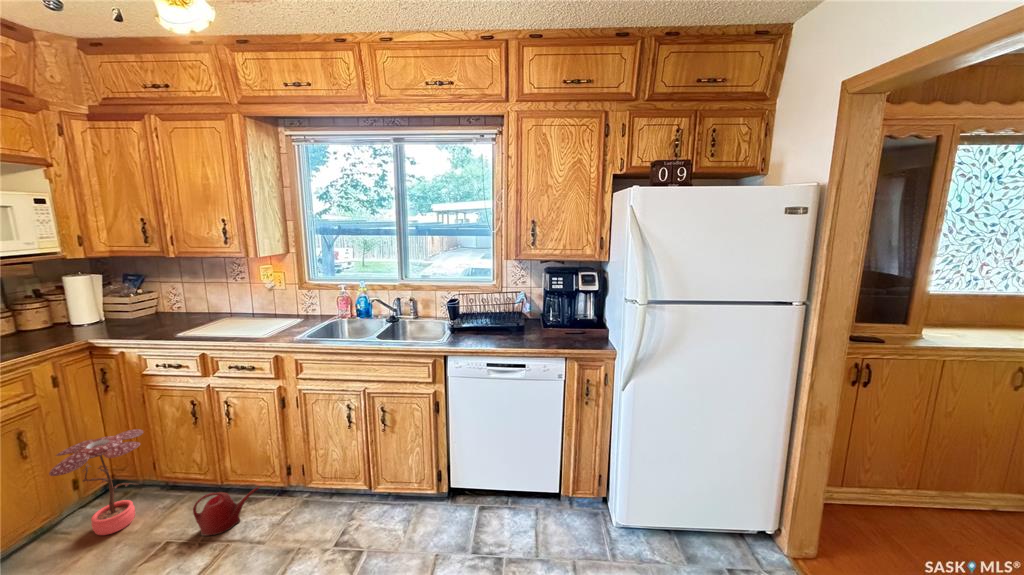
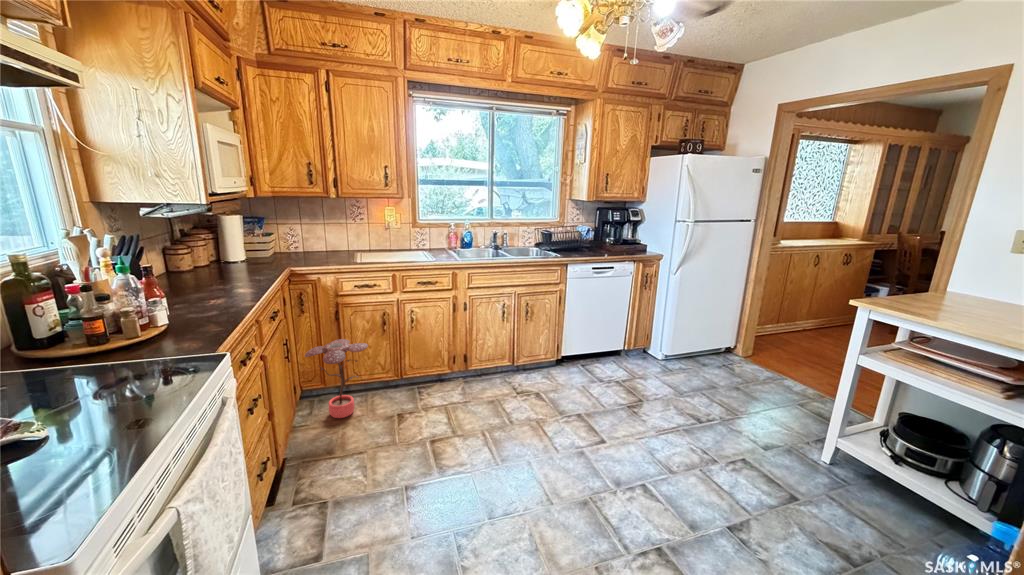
watering can: present [193,487,260,536] -> none [414,368,449,405]

